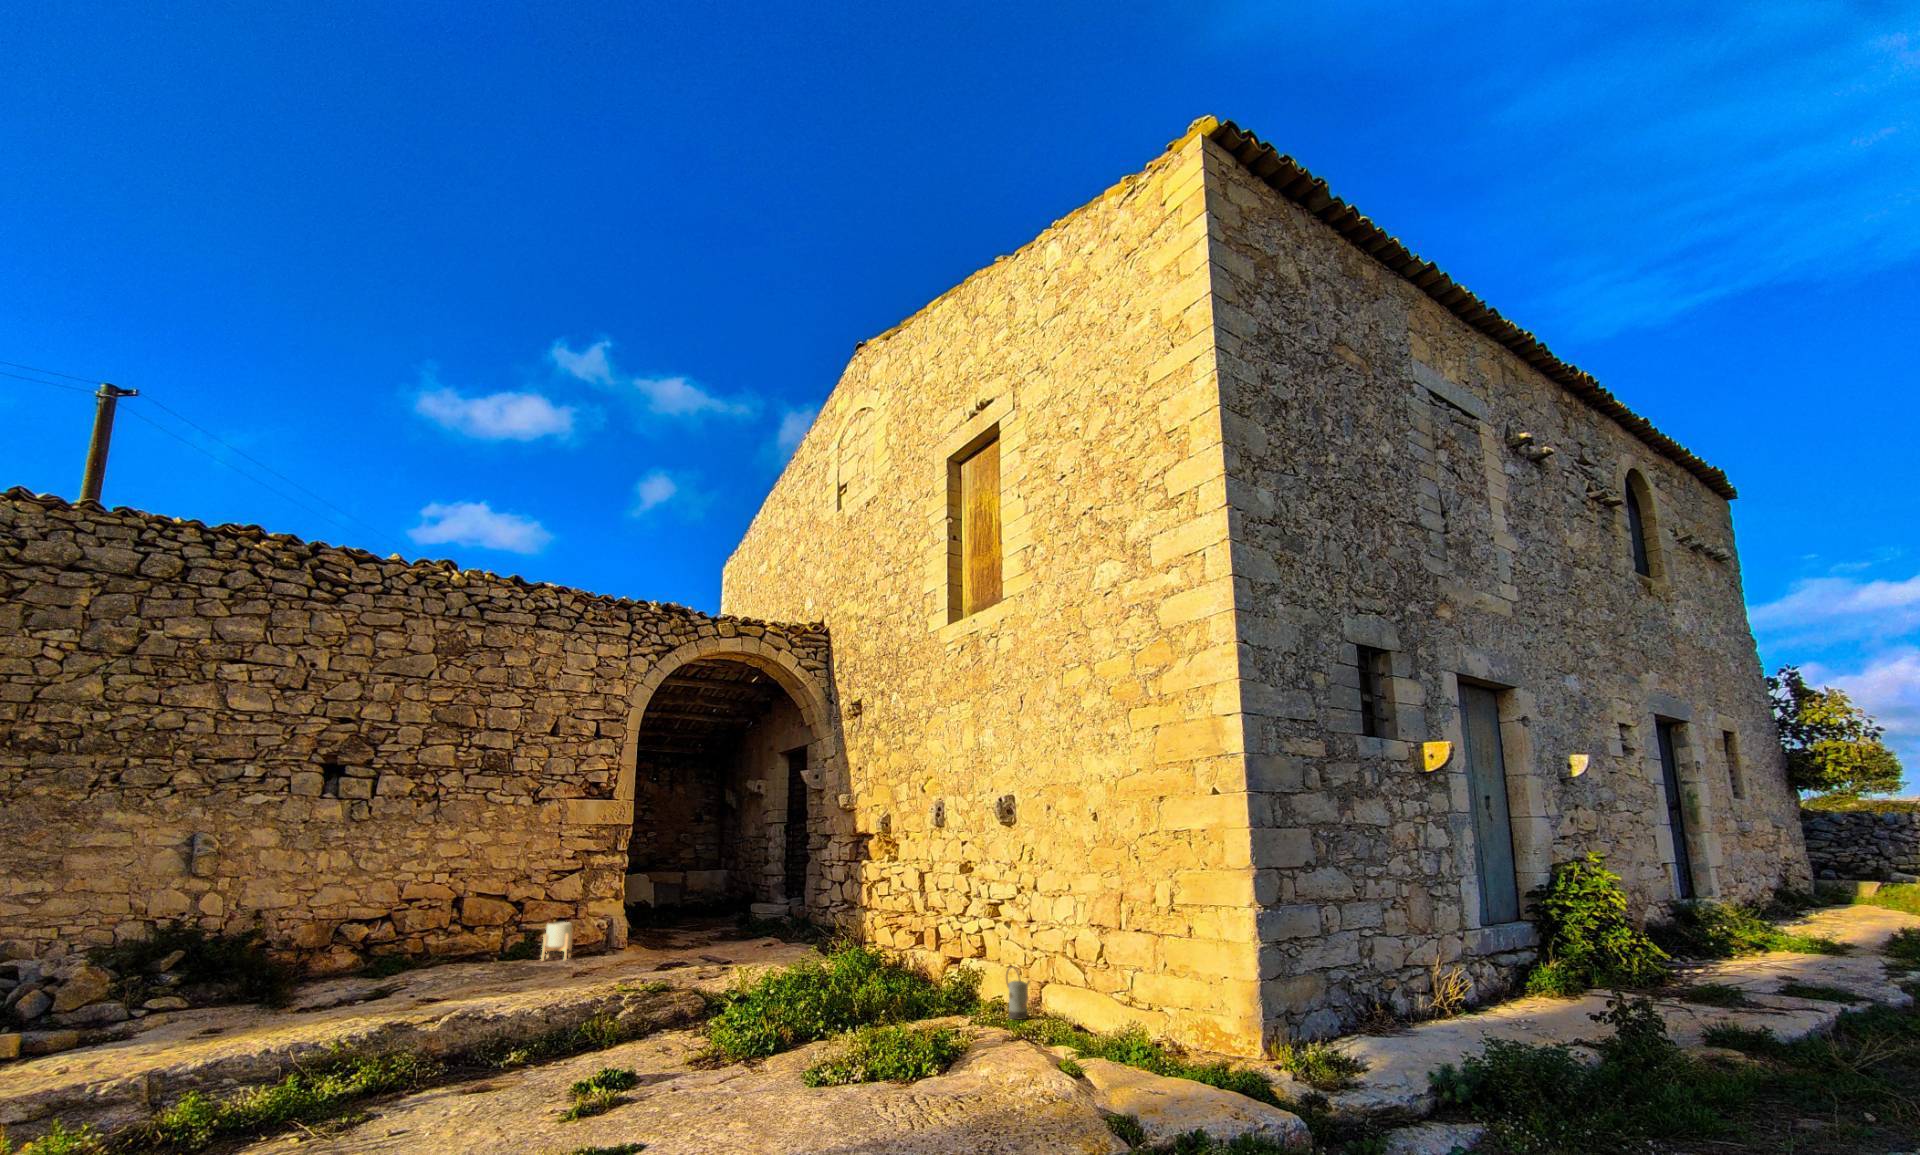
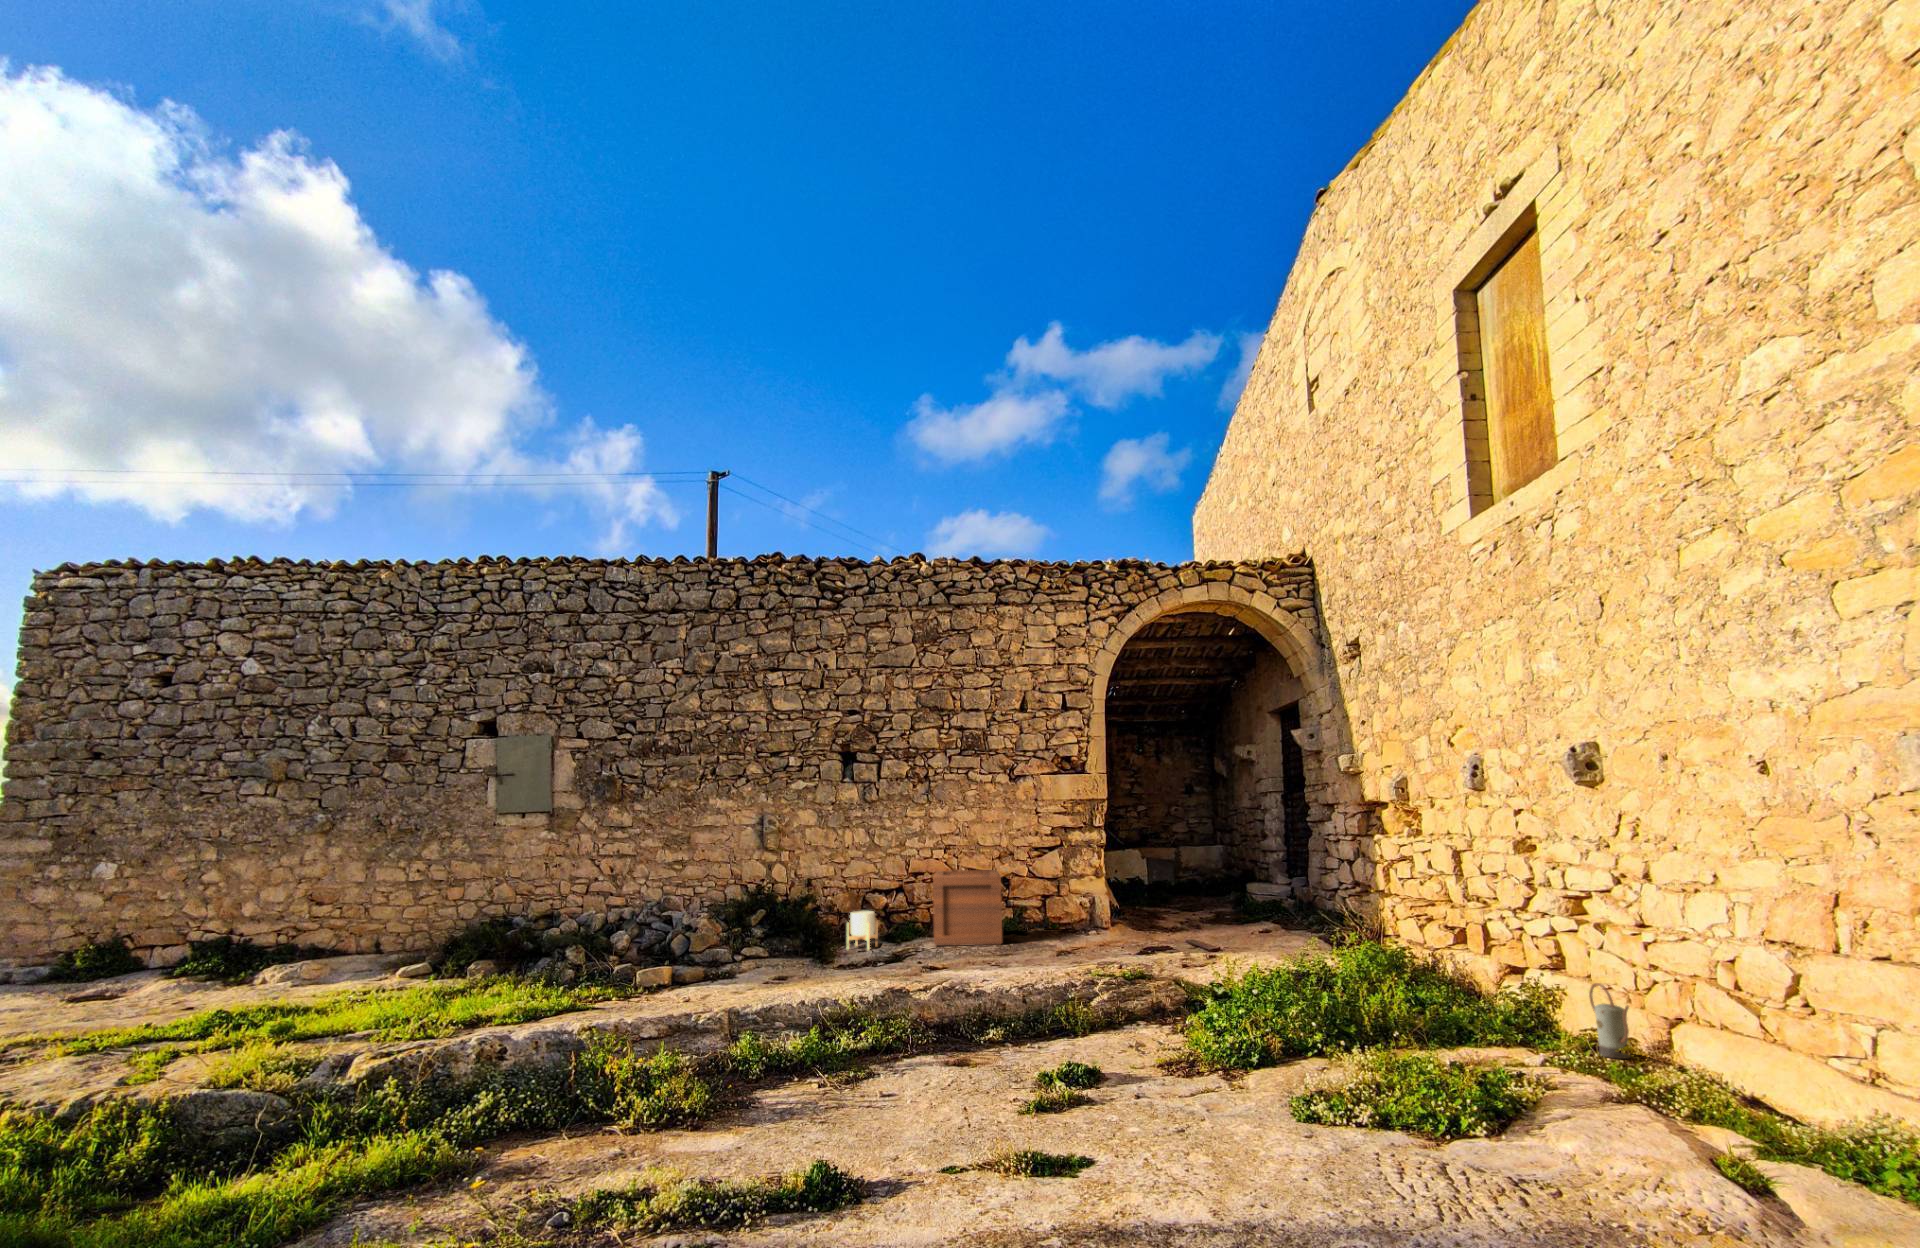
wooden crate: none [426,895,514,974] -> present [933,870,1002,946]
planter: present [541,922,573,961] -> present [847,911,878,950]

